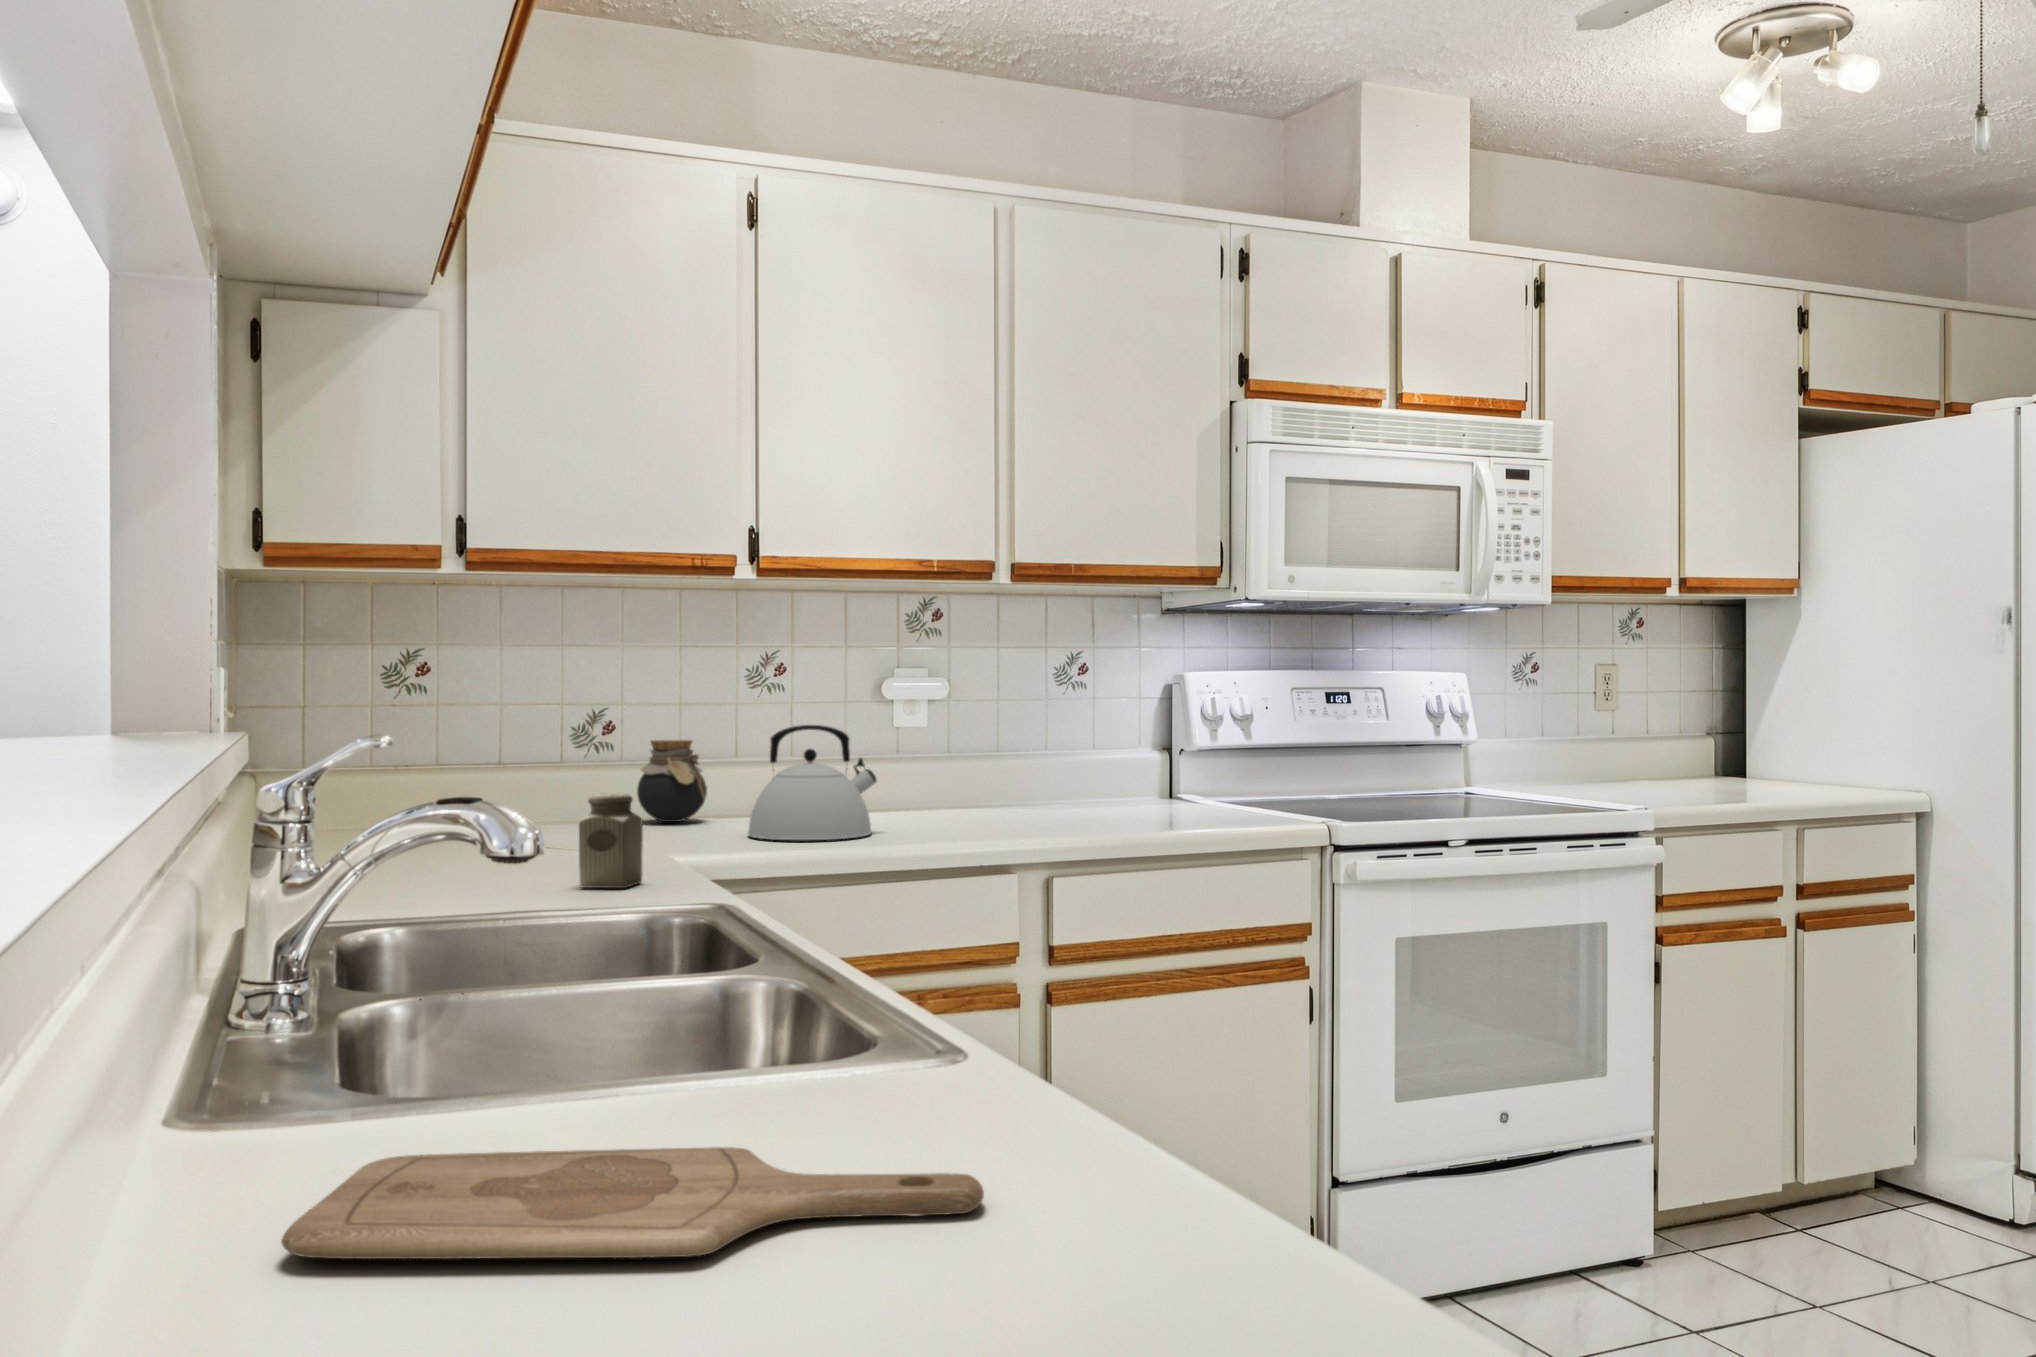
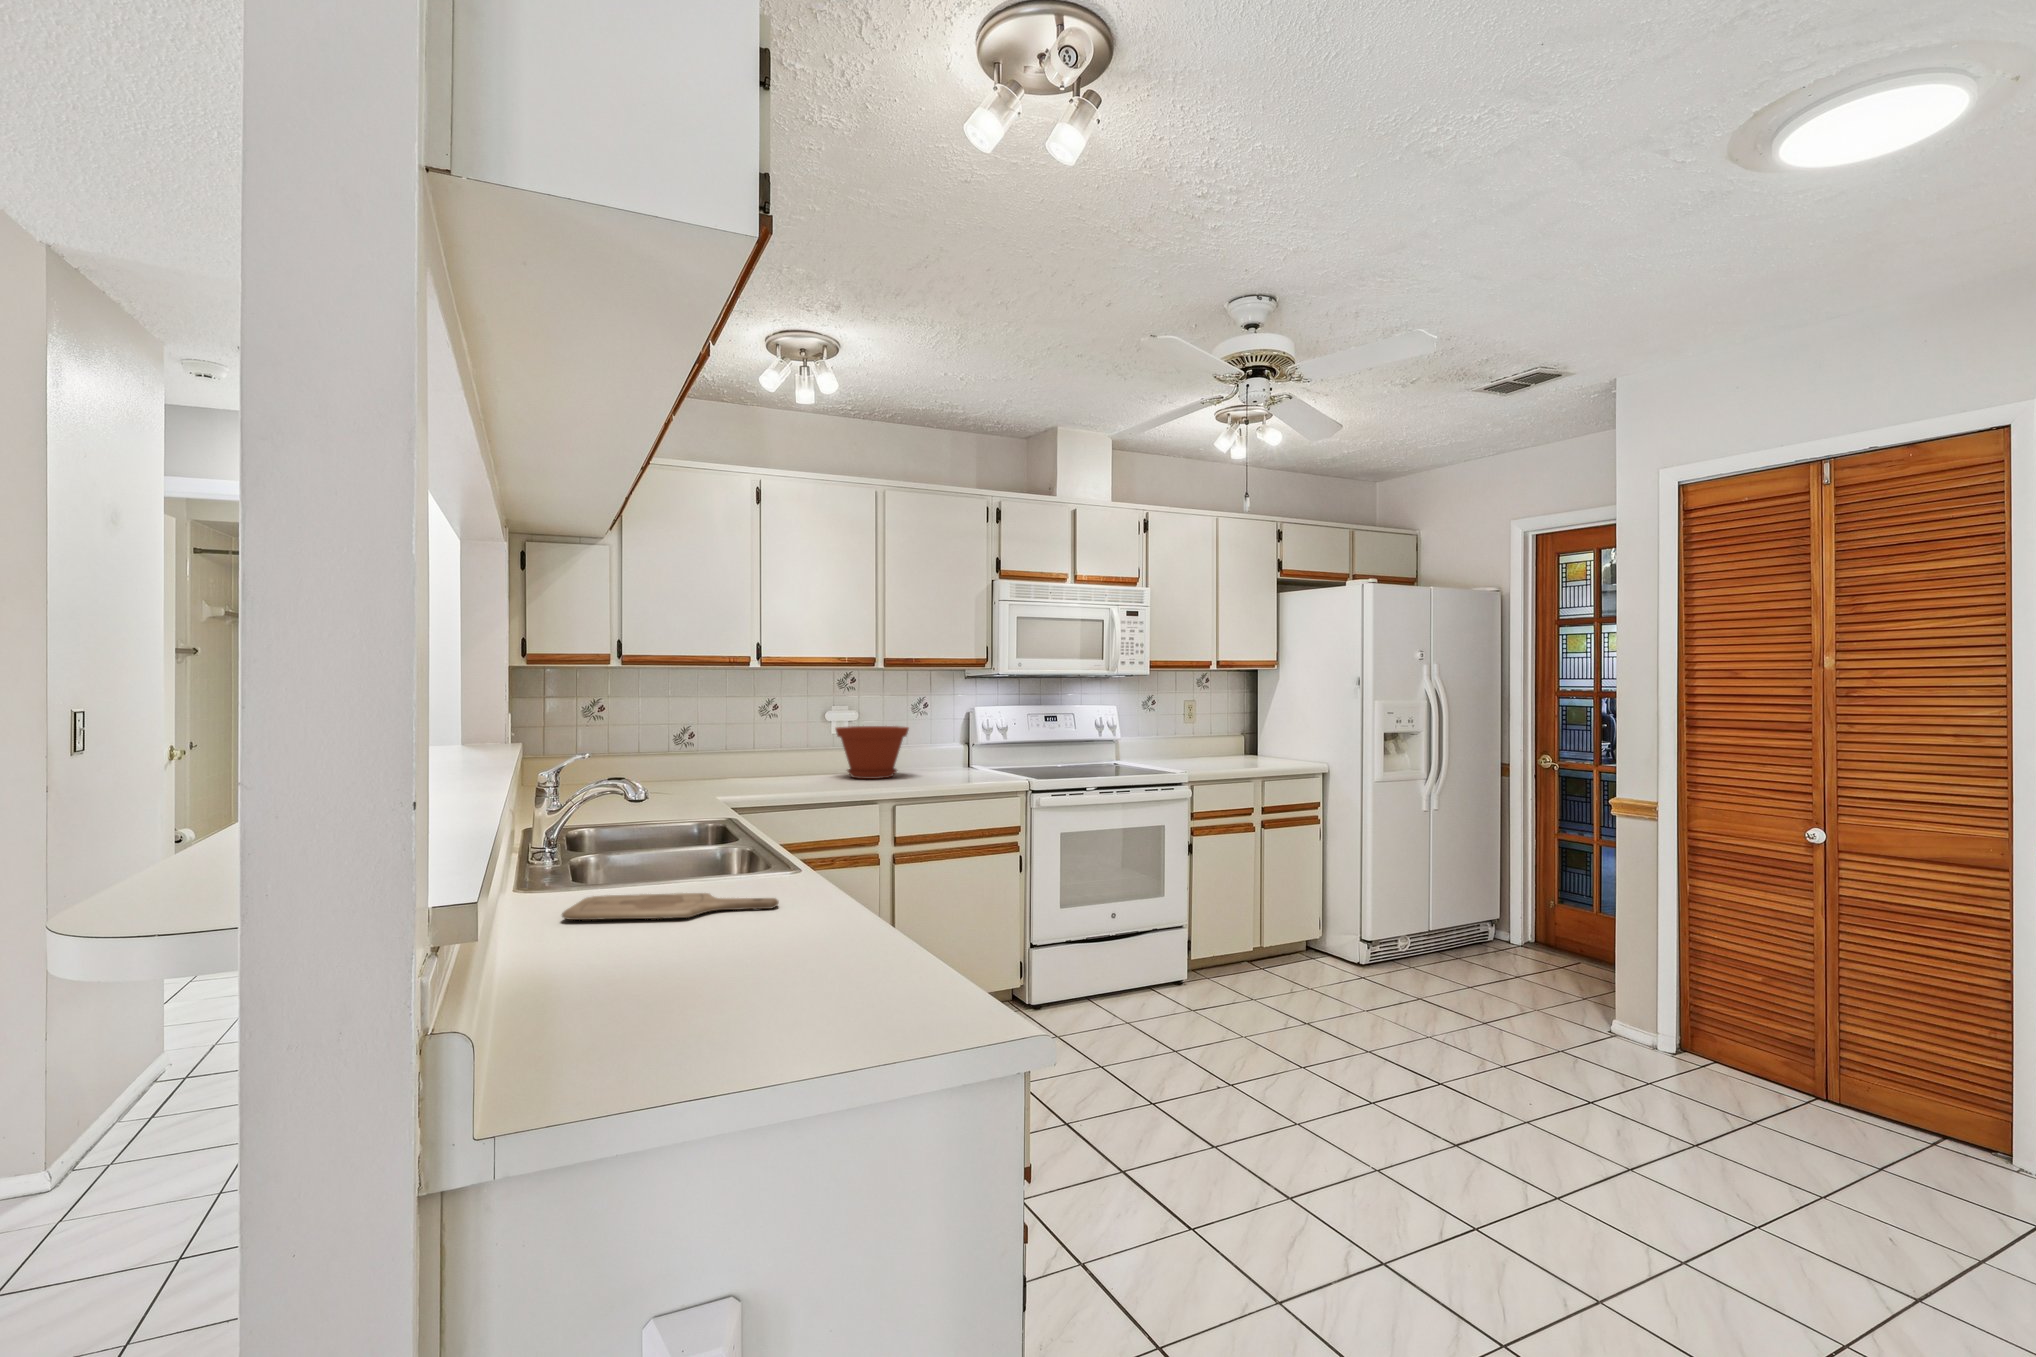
plant pot: none [905,710,1061,820] -> present [836,726,909,779]
kettle: present [748,725,877,840] -> none [755,736,817,789]
jar: present [637,740,707,822] -> none [705,741,739,781]
salt shaker: present [579,793,643,888] -> none [671,770,700,812]

